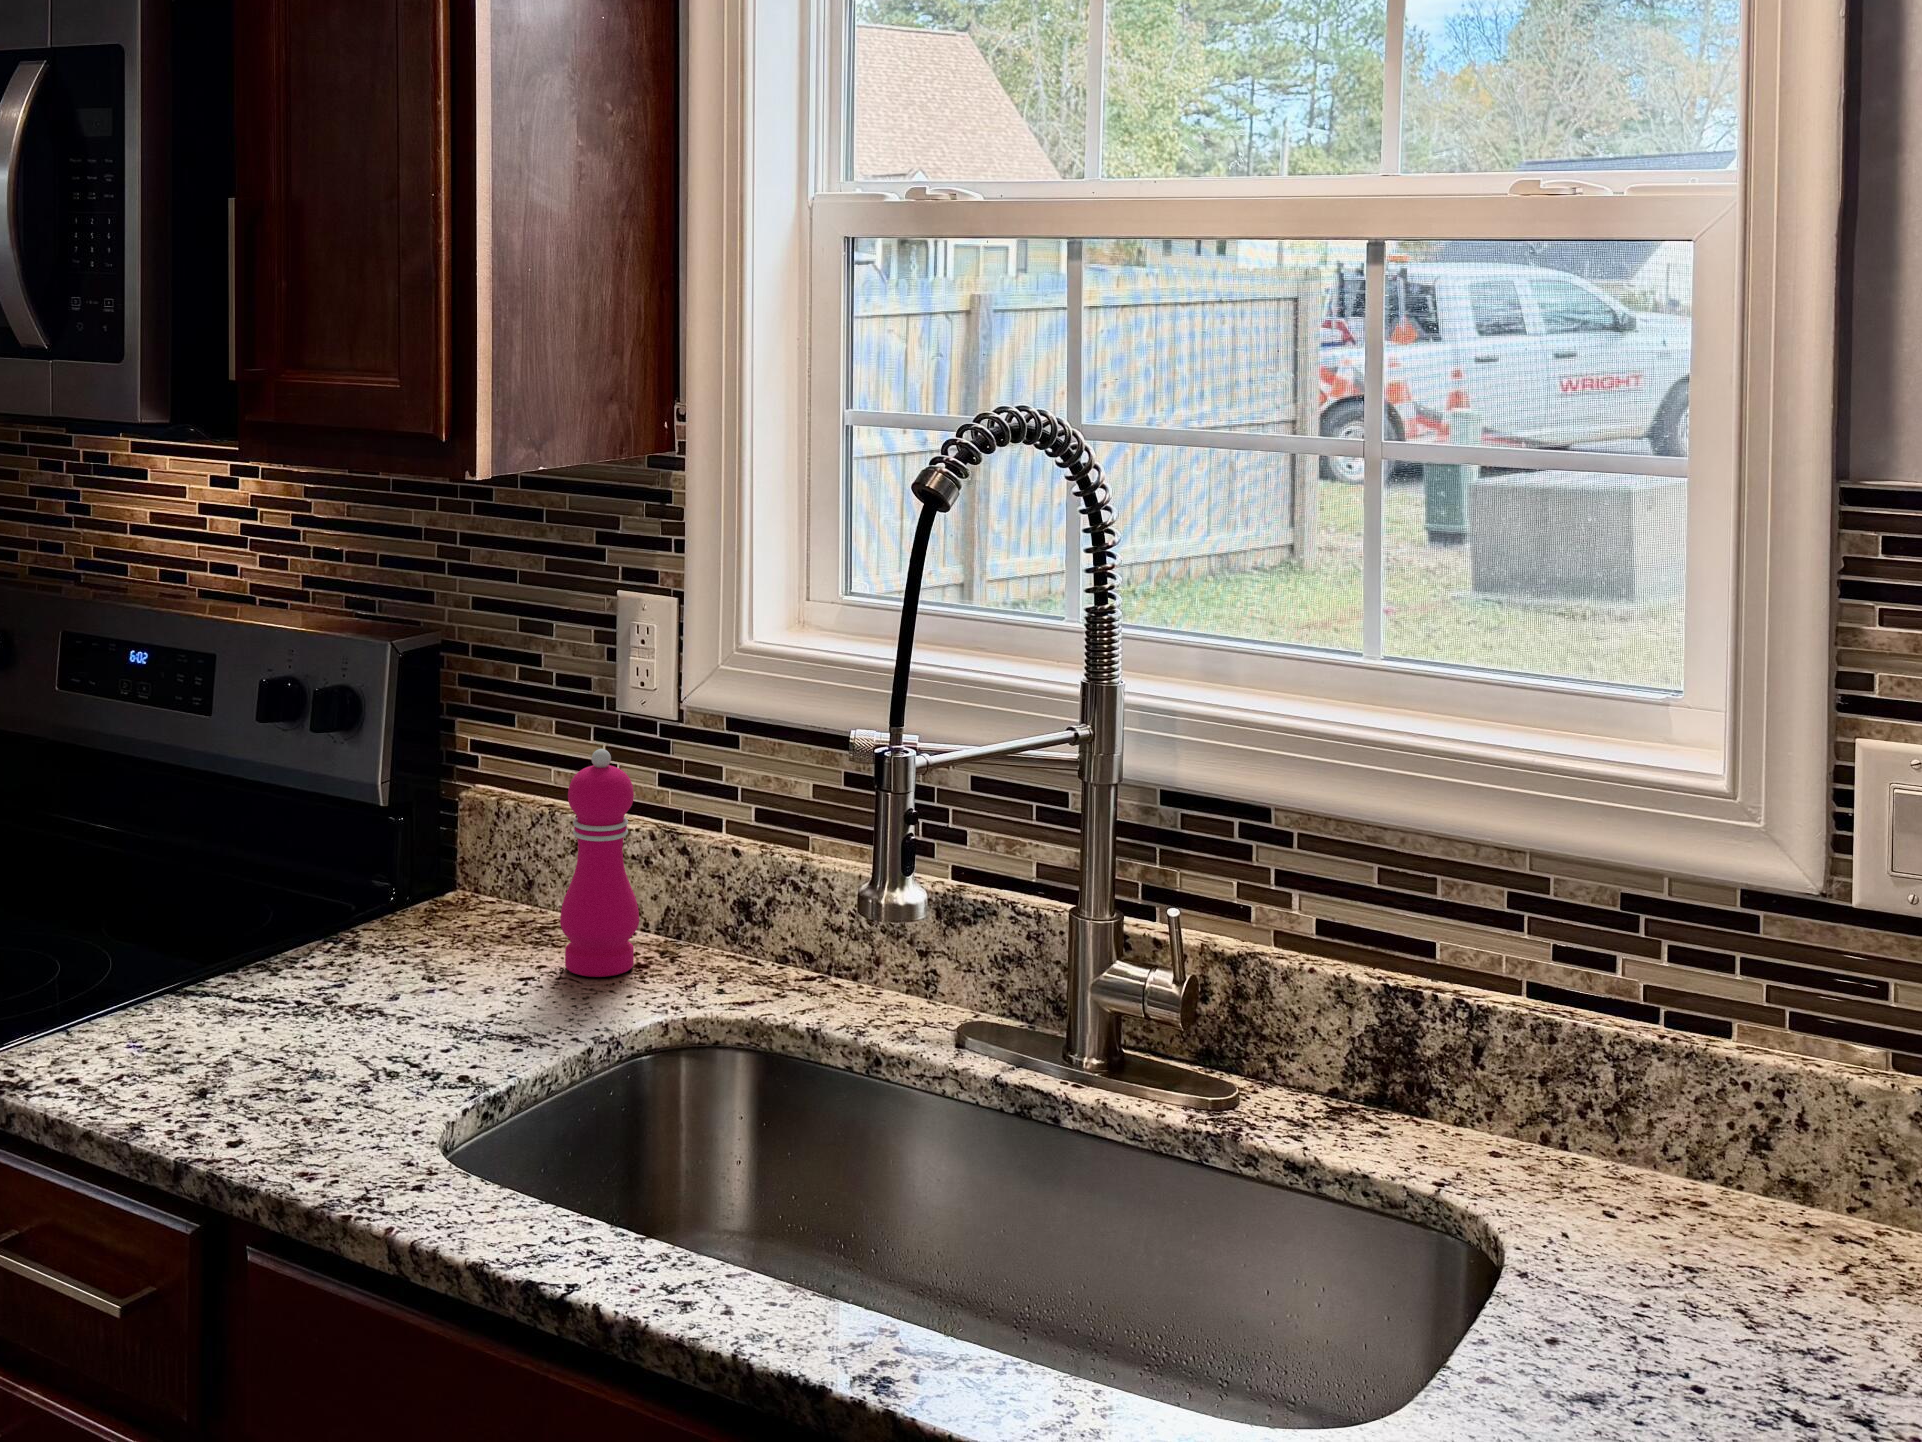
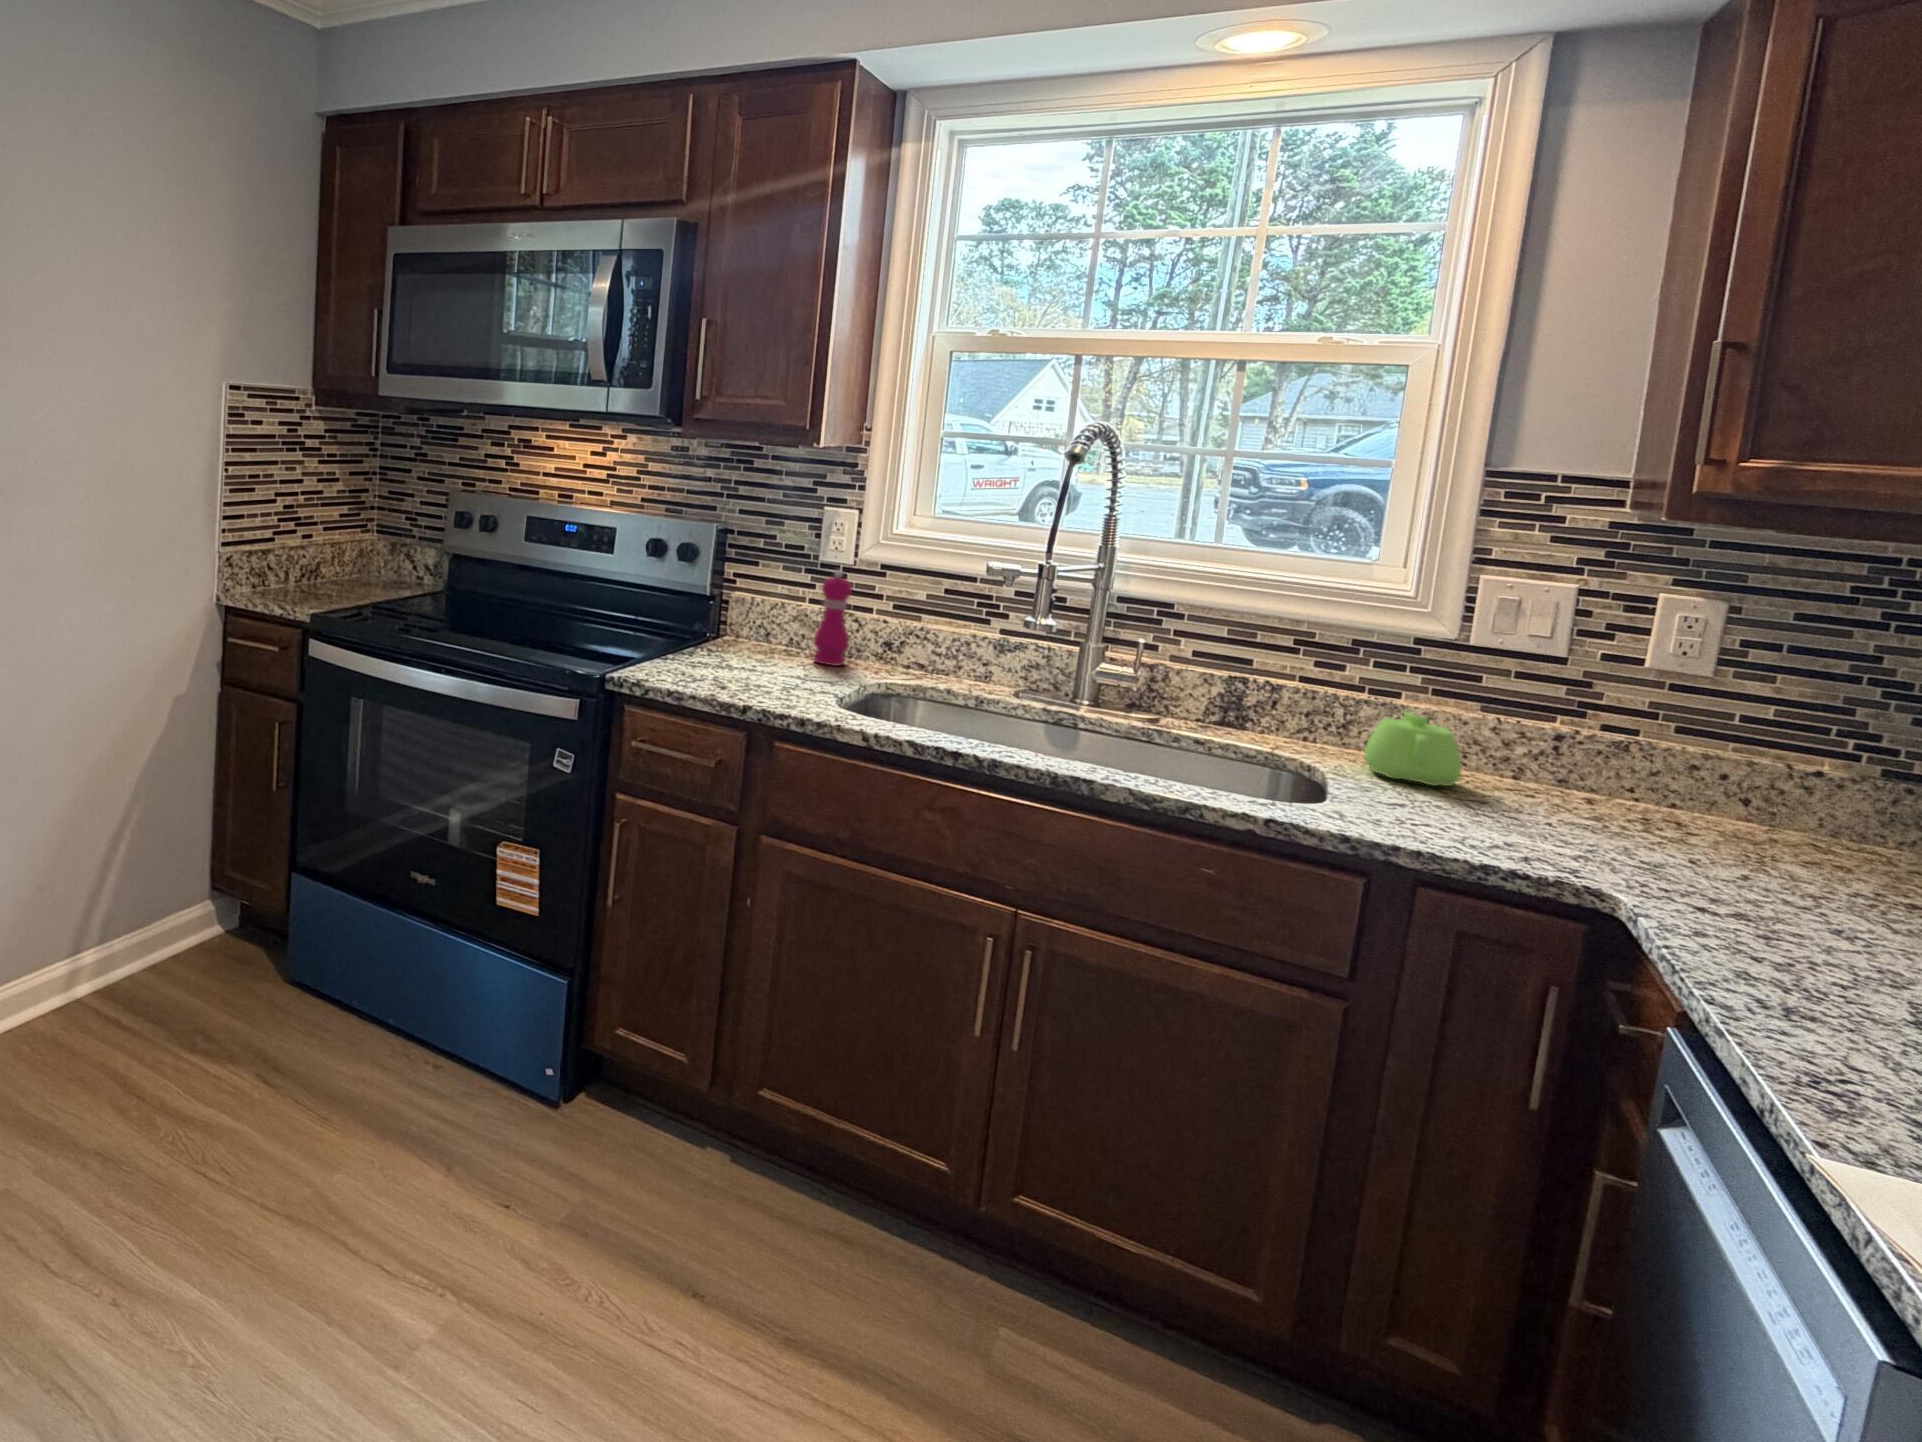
teapot: none [1595,1083,1795,1311] -> present [1365,710,1461,786]

